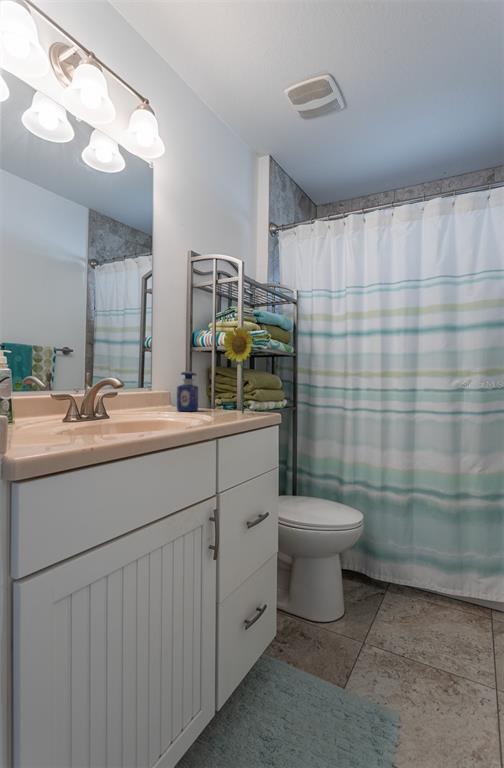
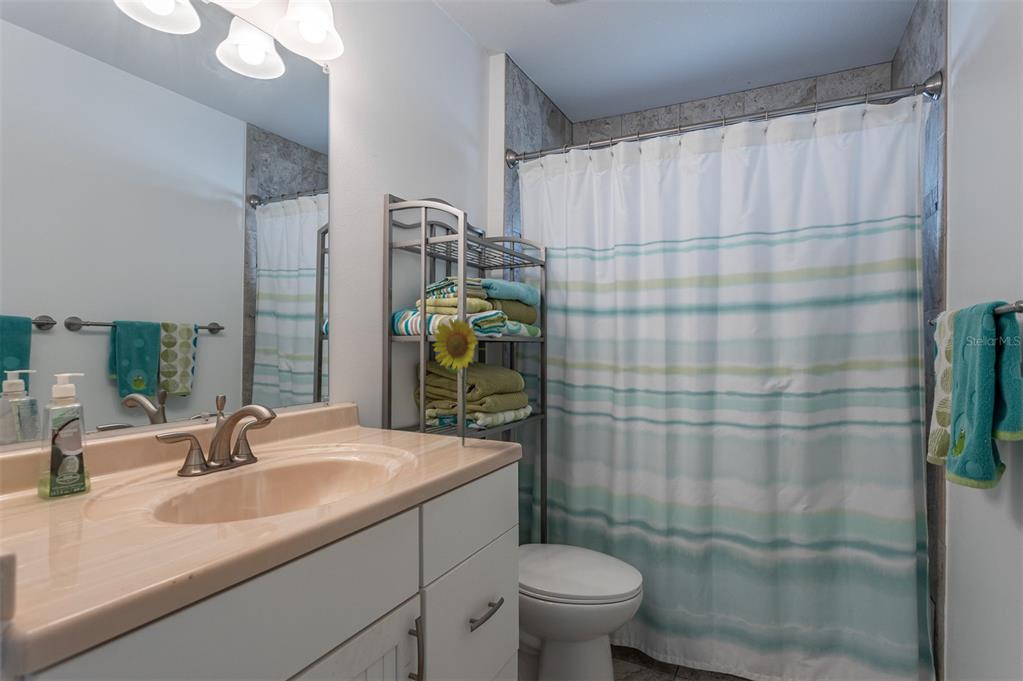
perfume bottle: present [177,371,198,411] -> none [365,379,398,439]

